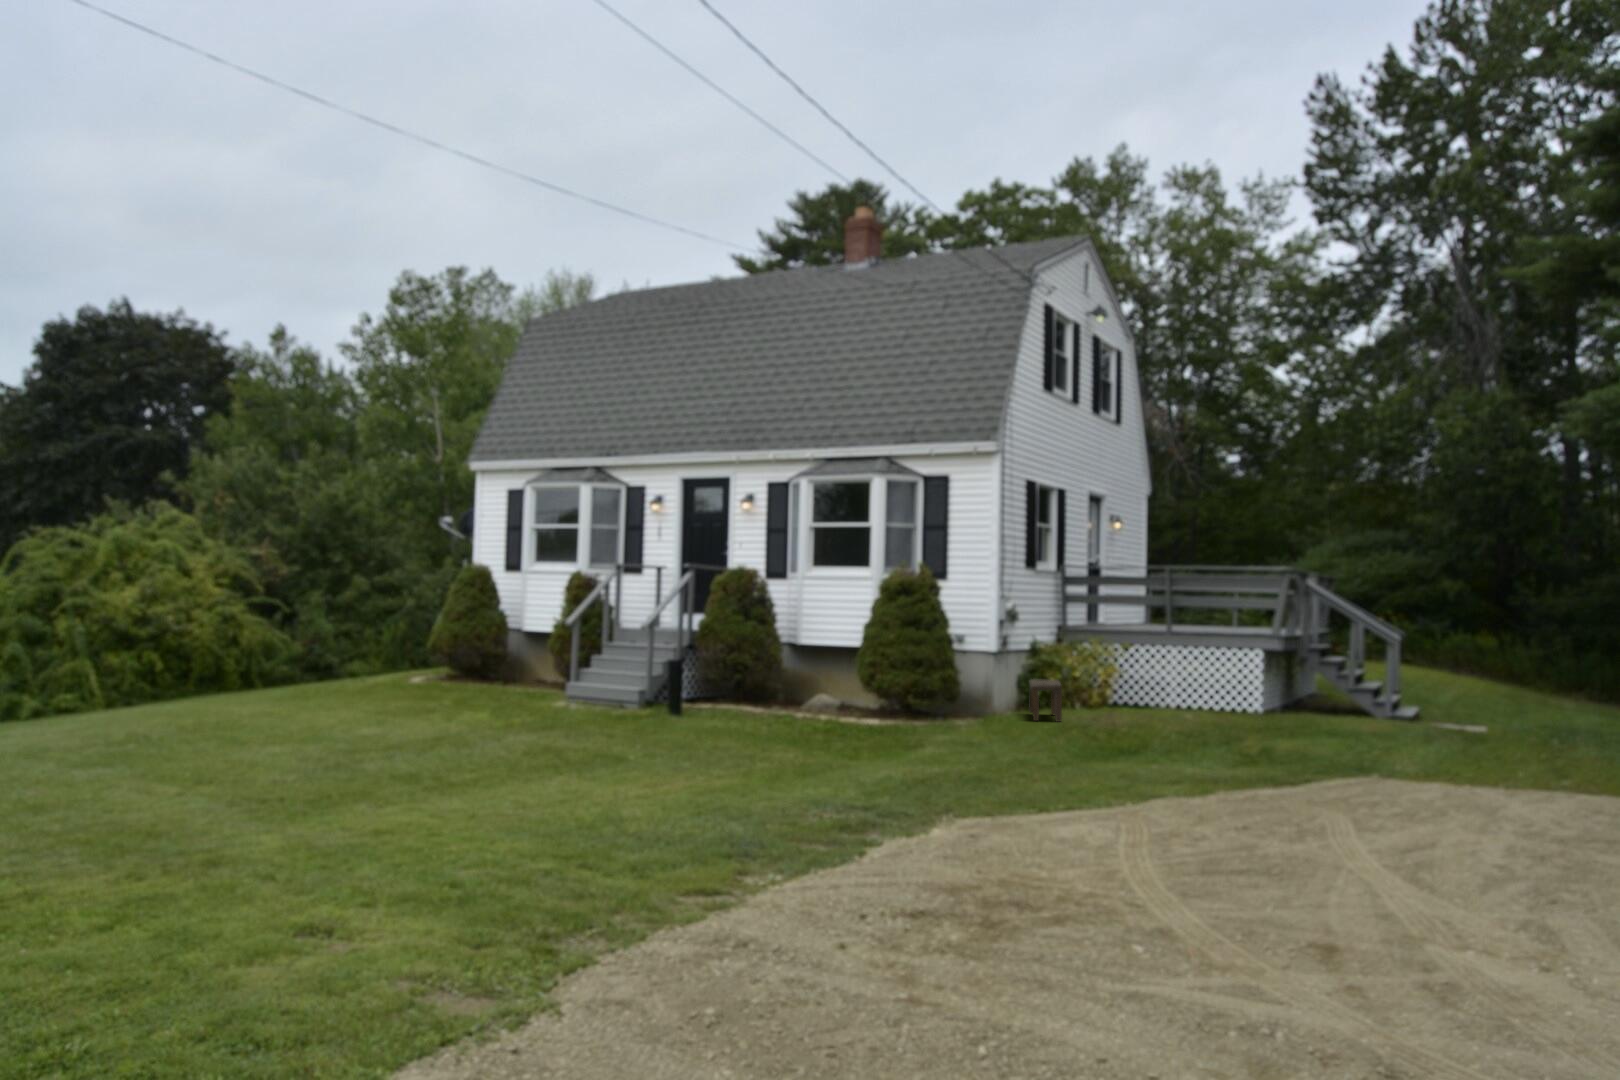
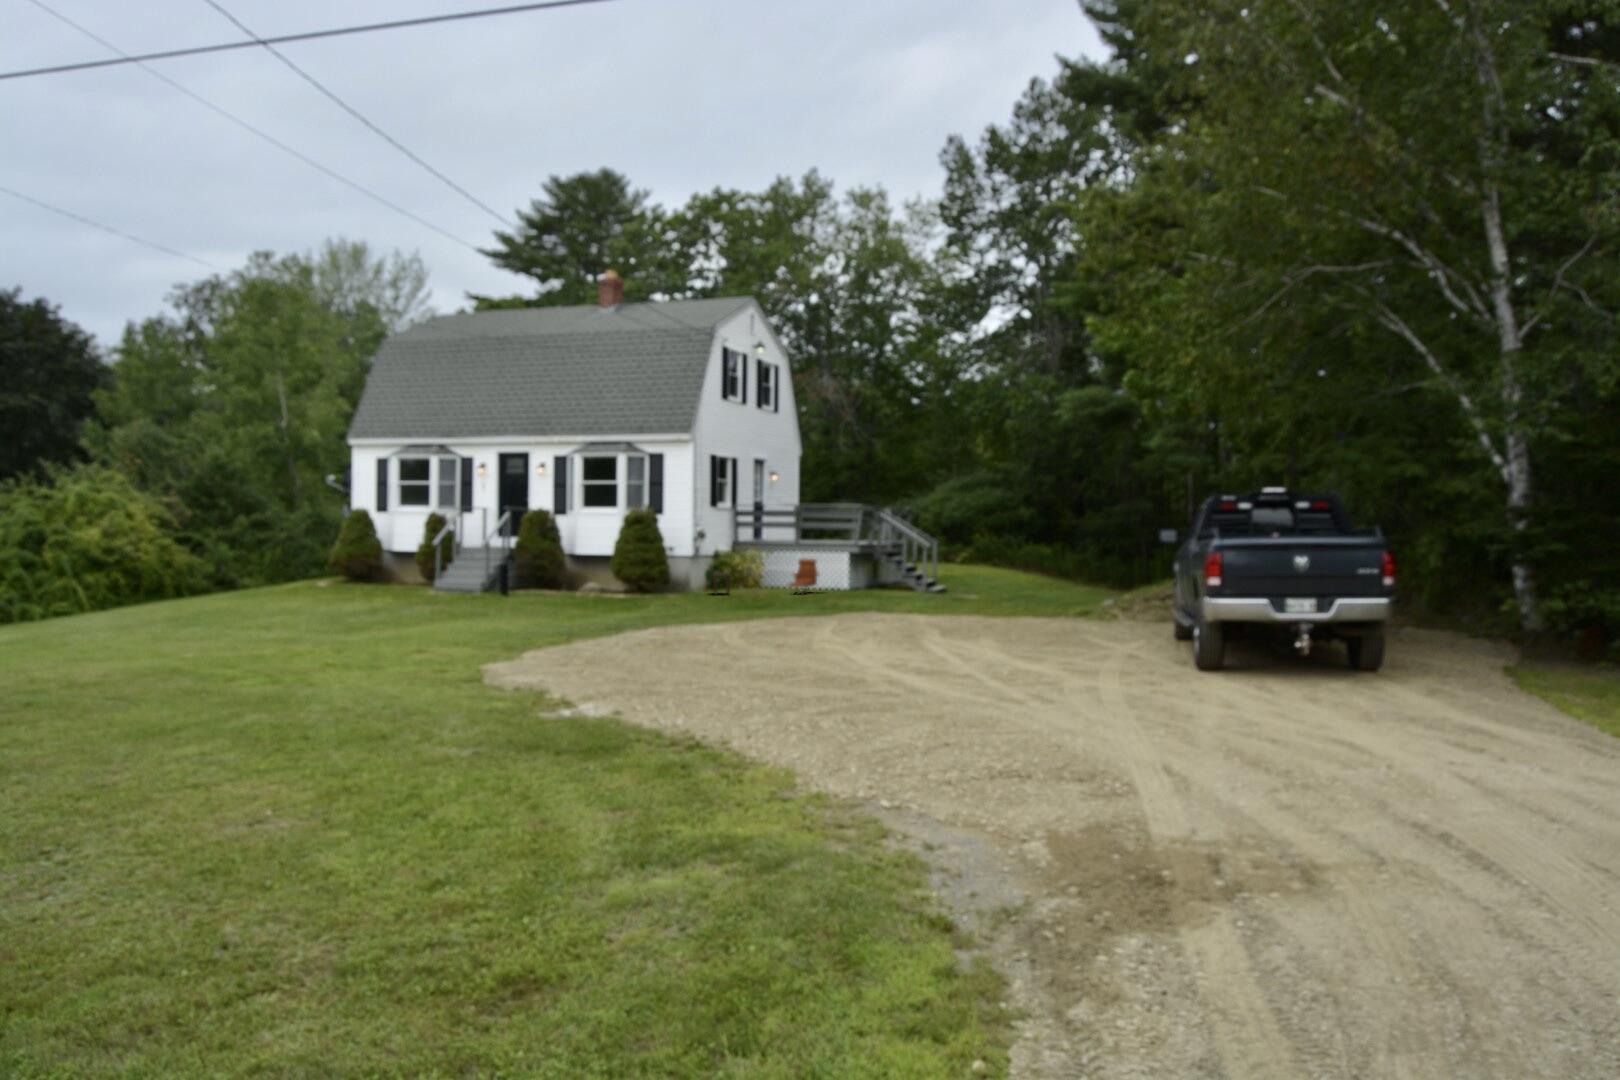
lounge chair: none [1164,659,1218,724] -> present [789,559,819,594]

